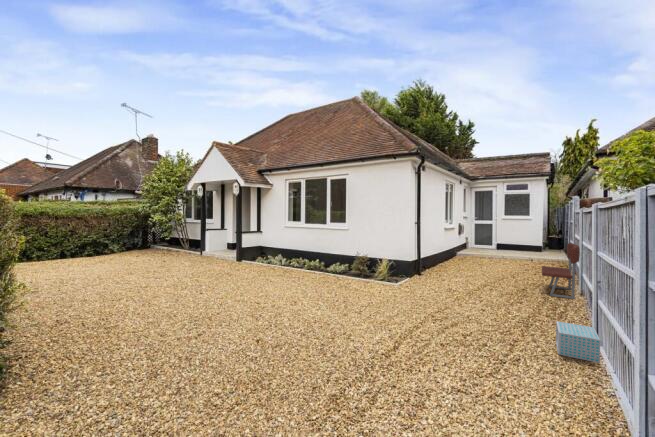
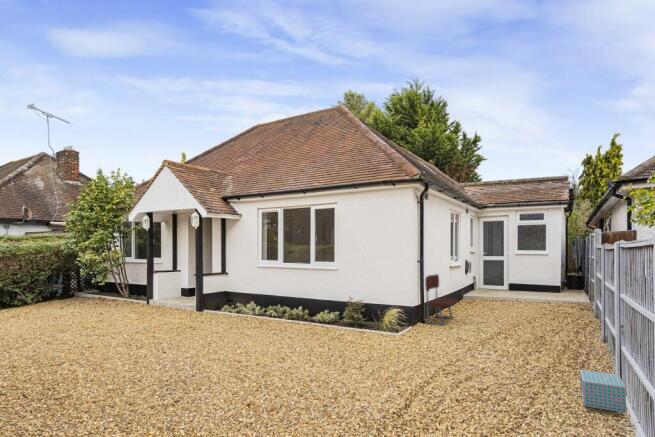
bench: present [542,243,580,299] -> present [425,274,459,325]

